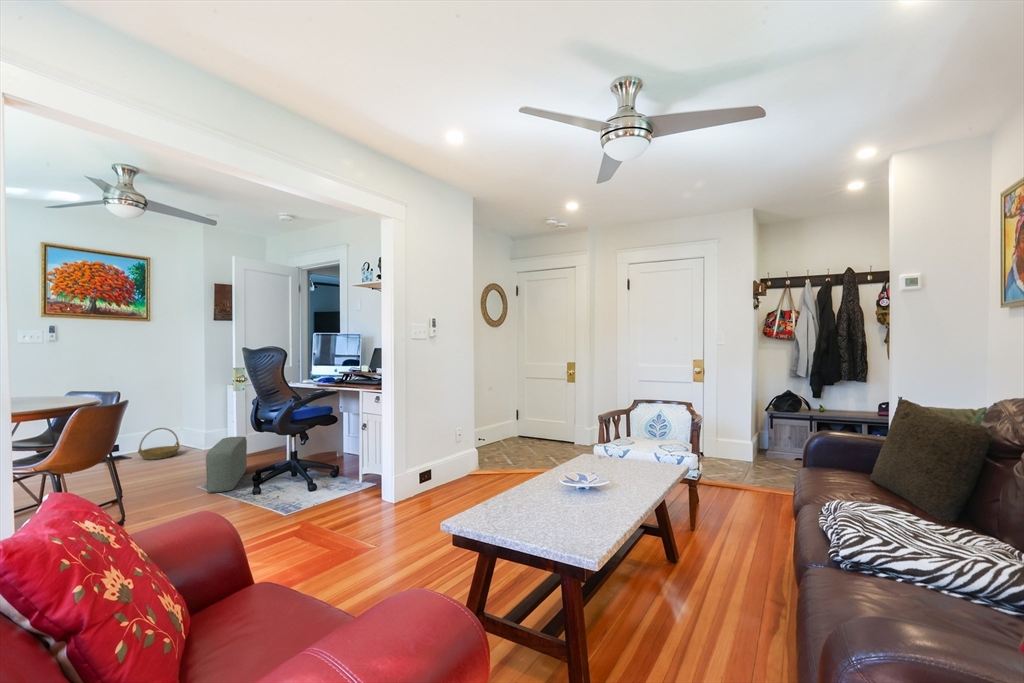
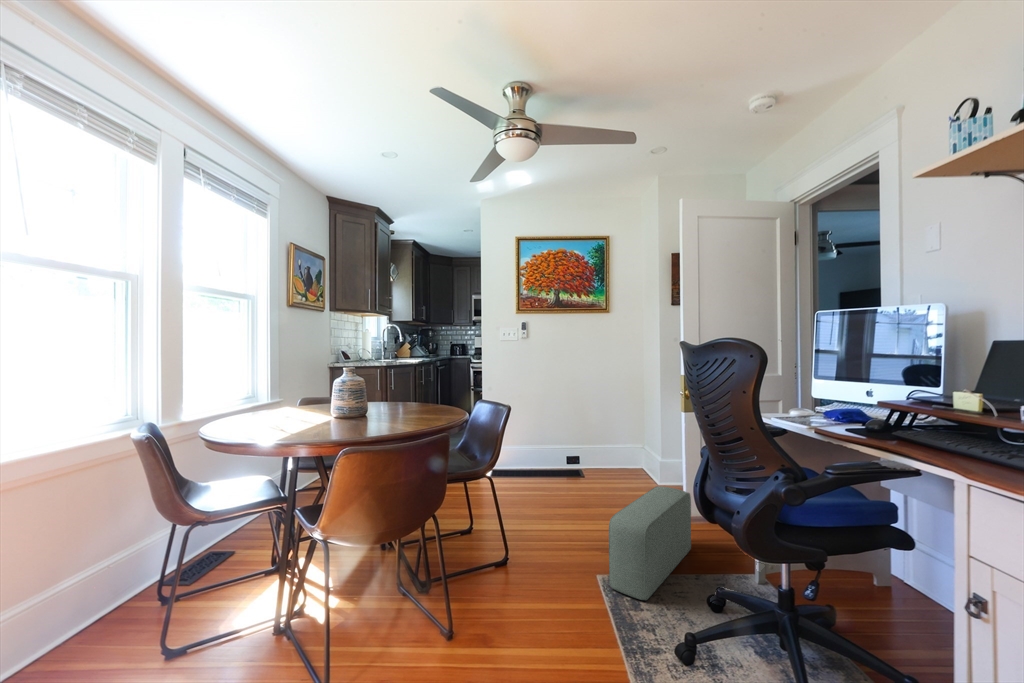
basket: present [138,428,180,460] -> none [593,440,634,479]

